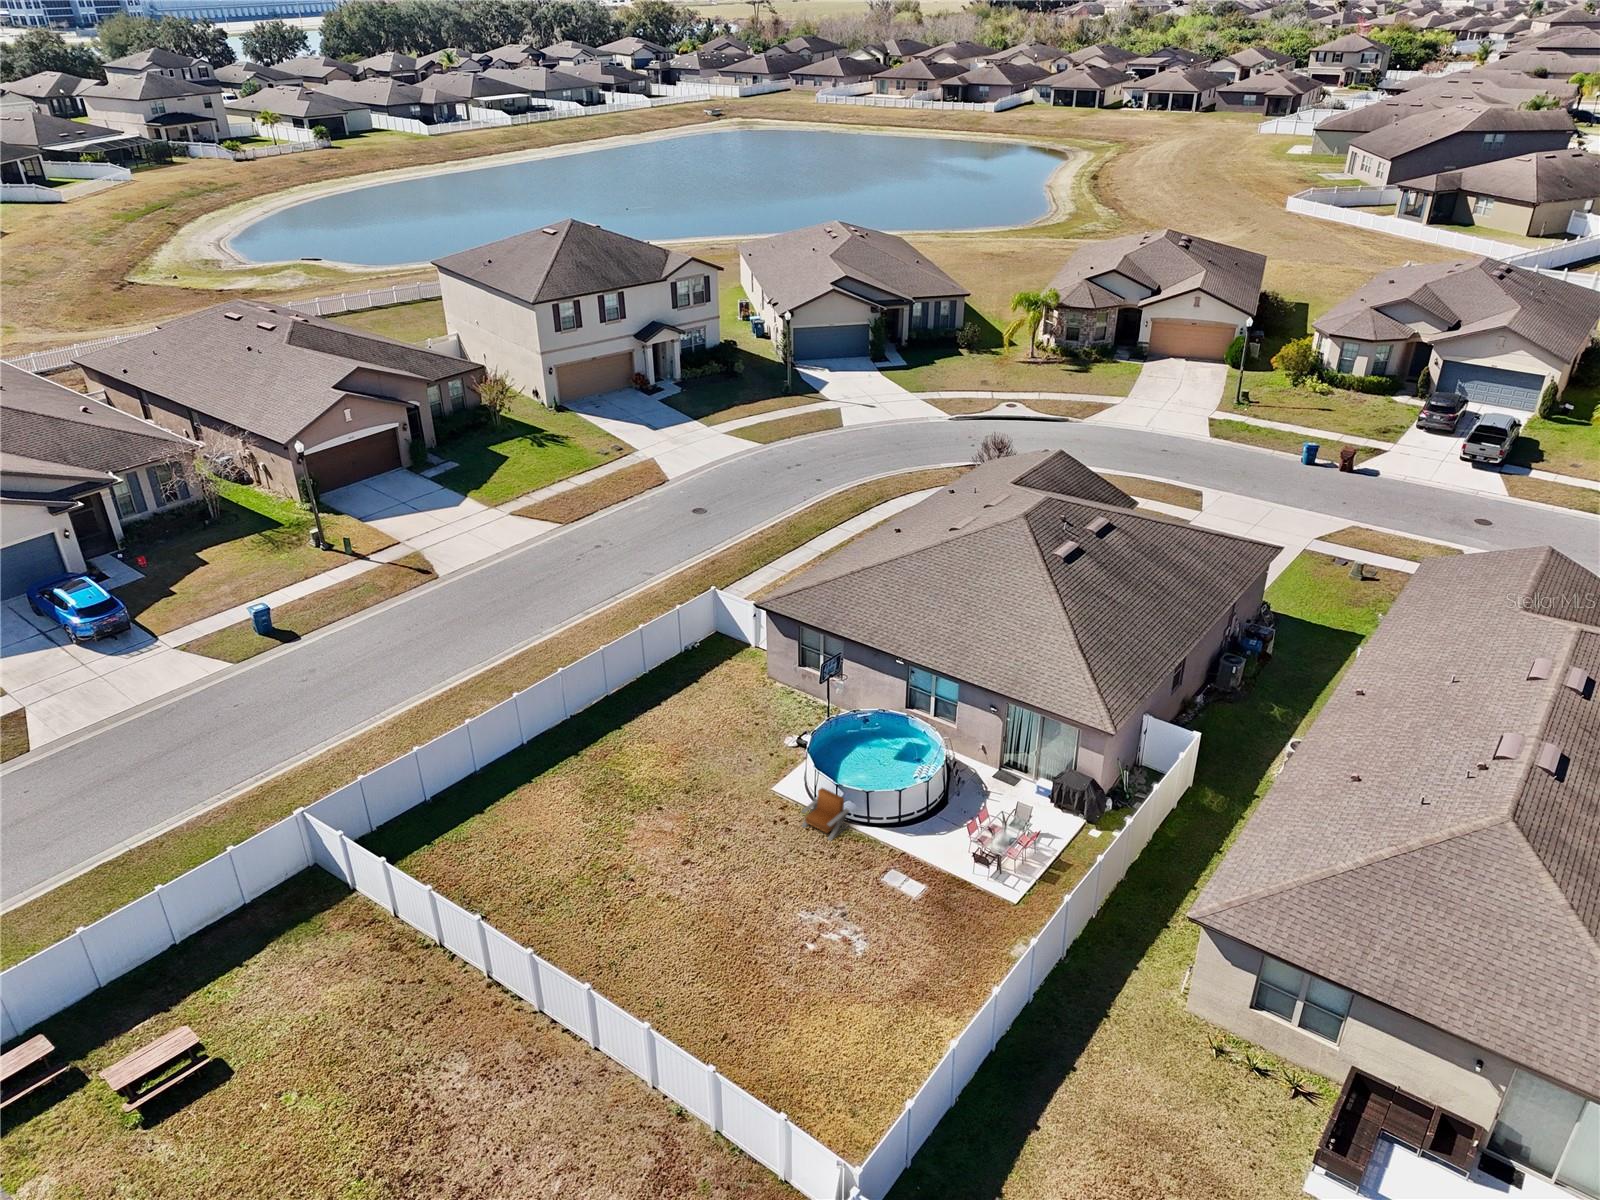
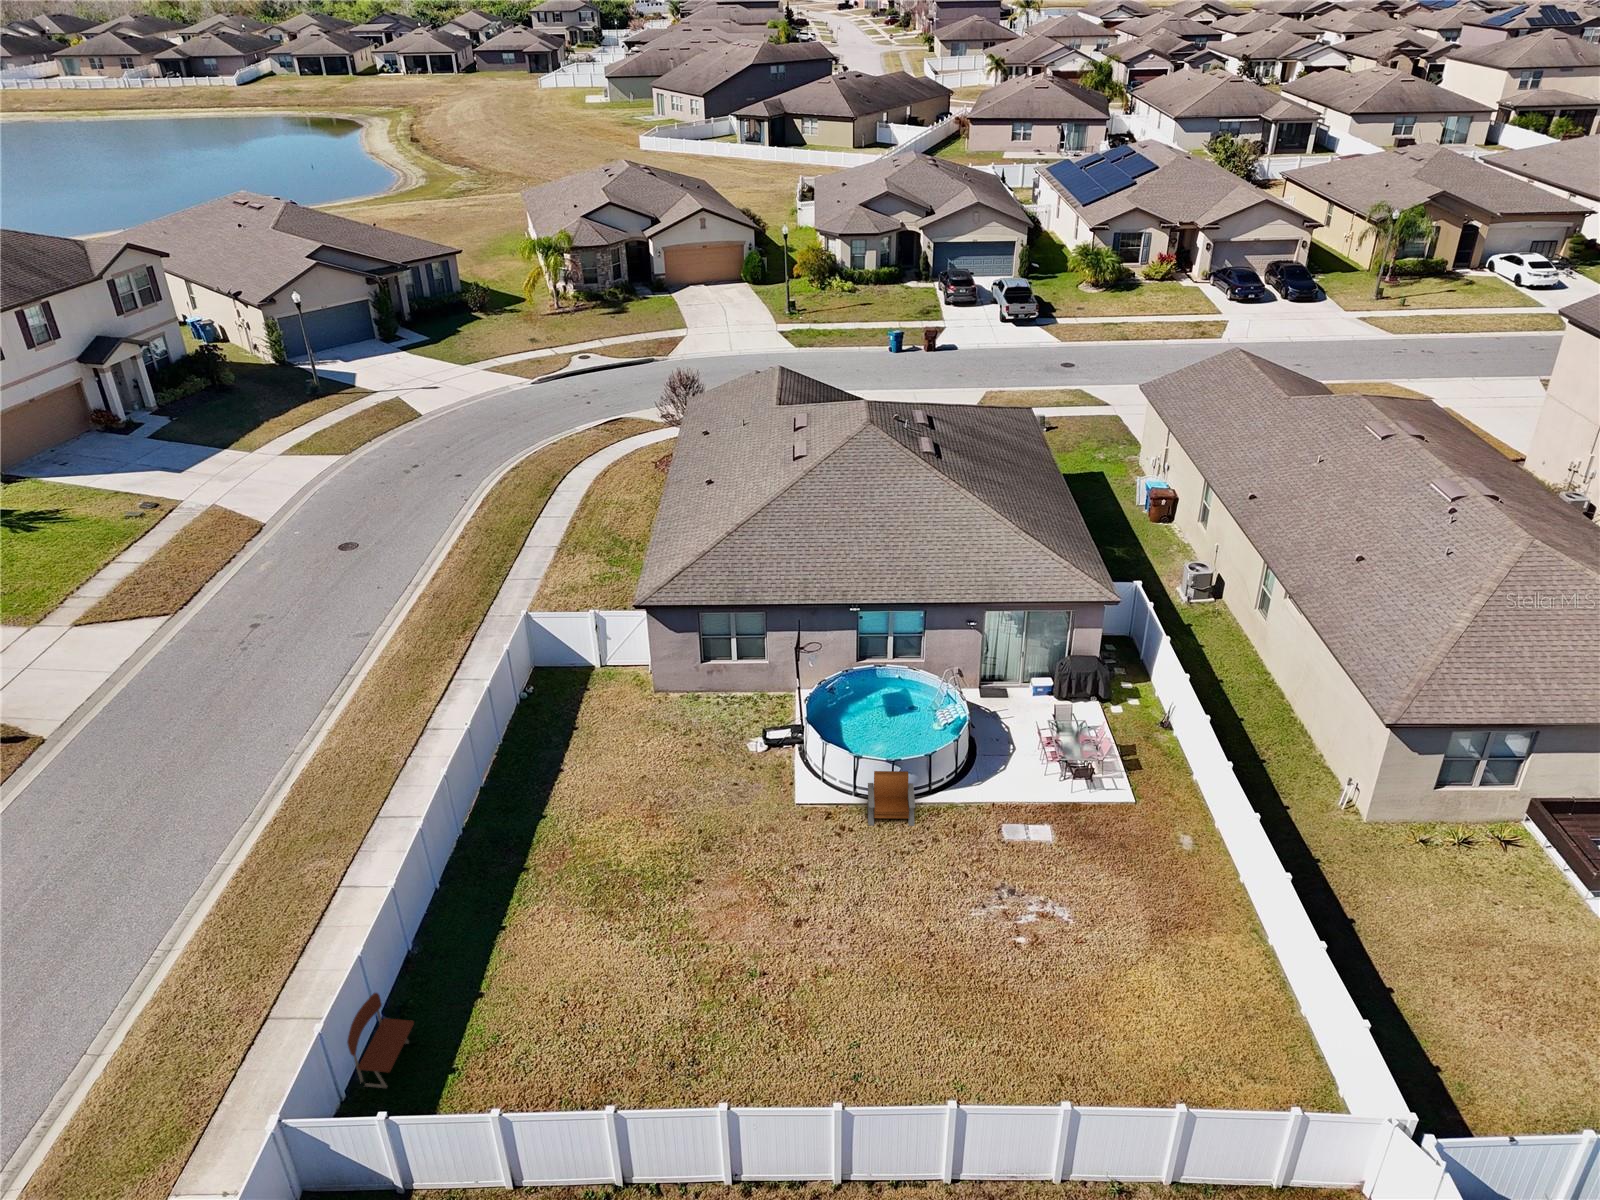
bench: none [382,776,432,833] -> present [347,993,414,1088]

